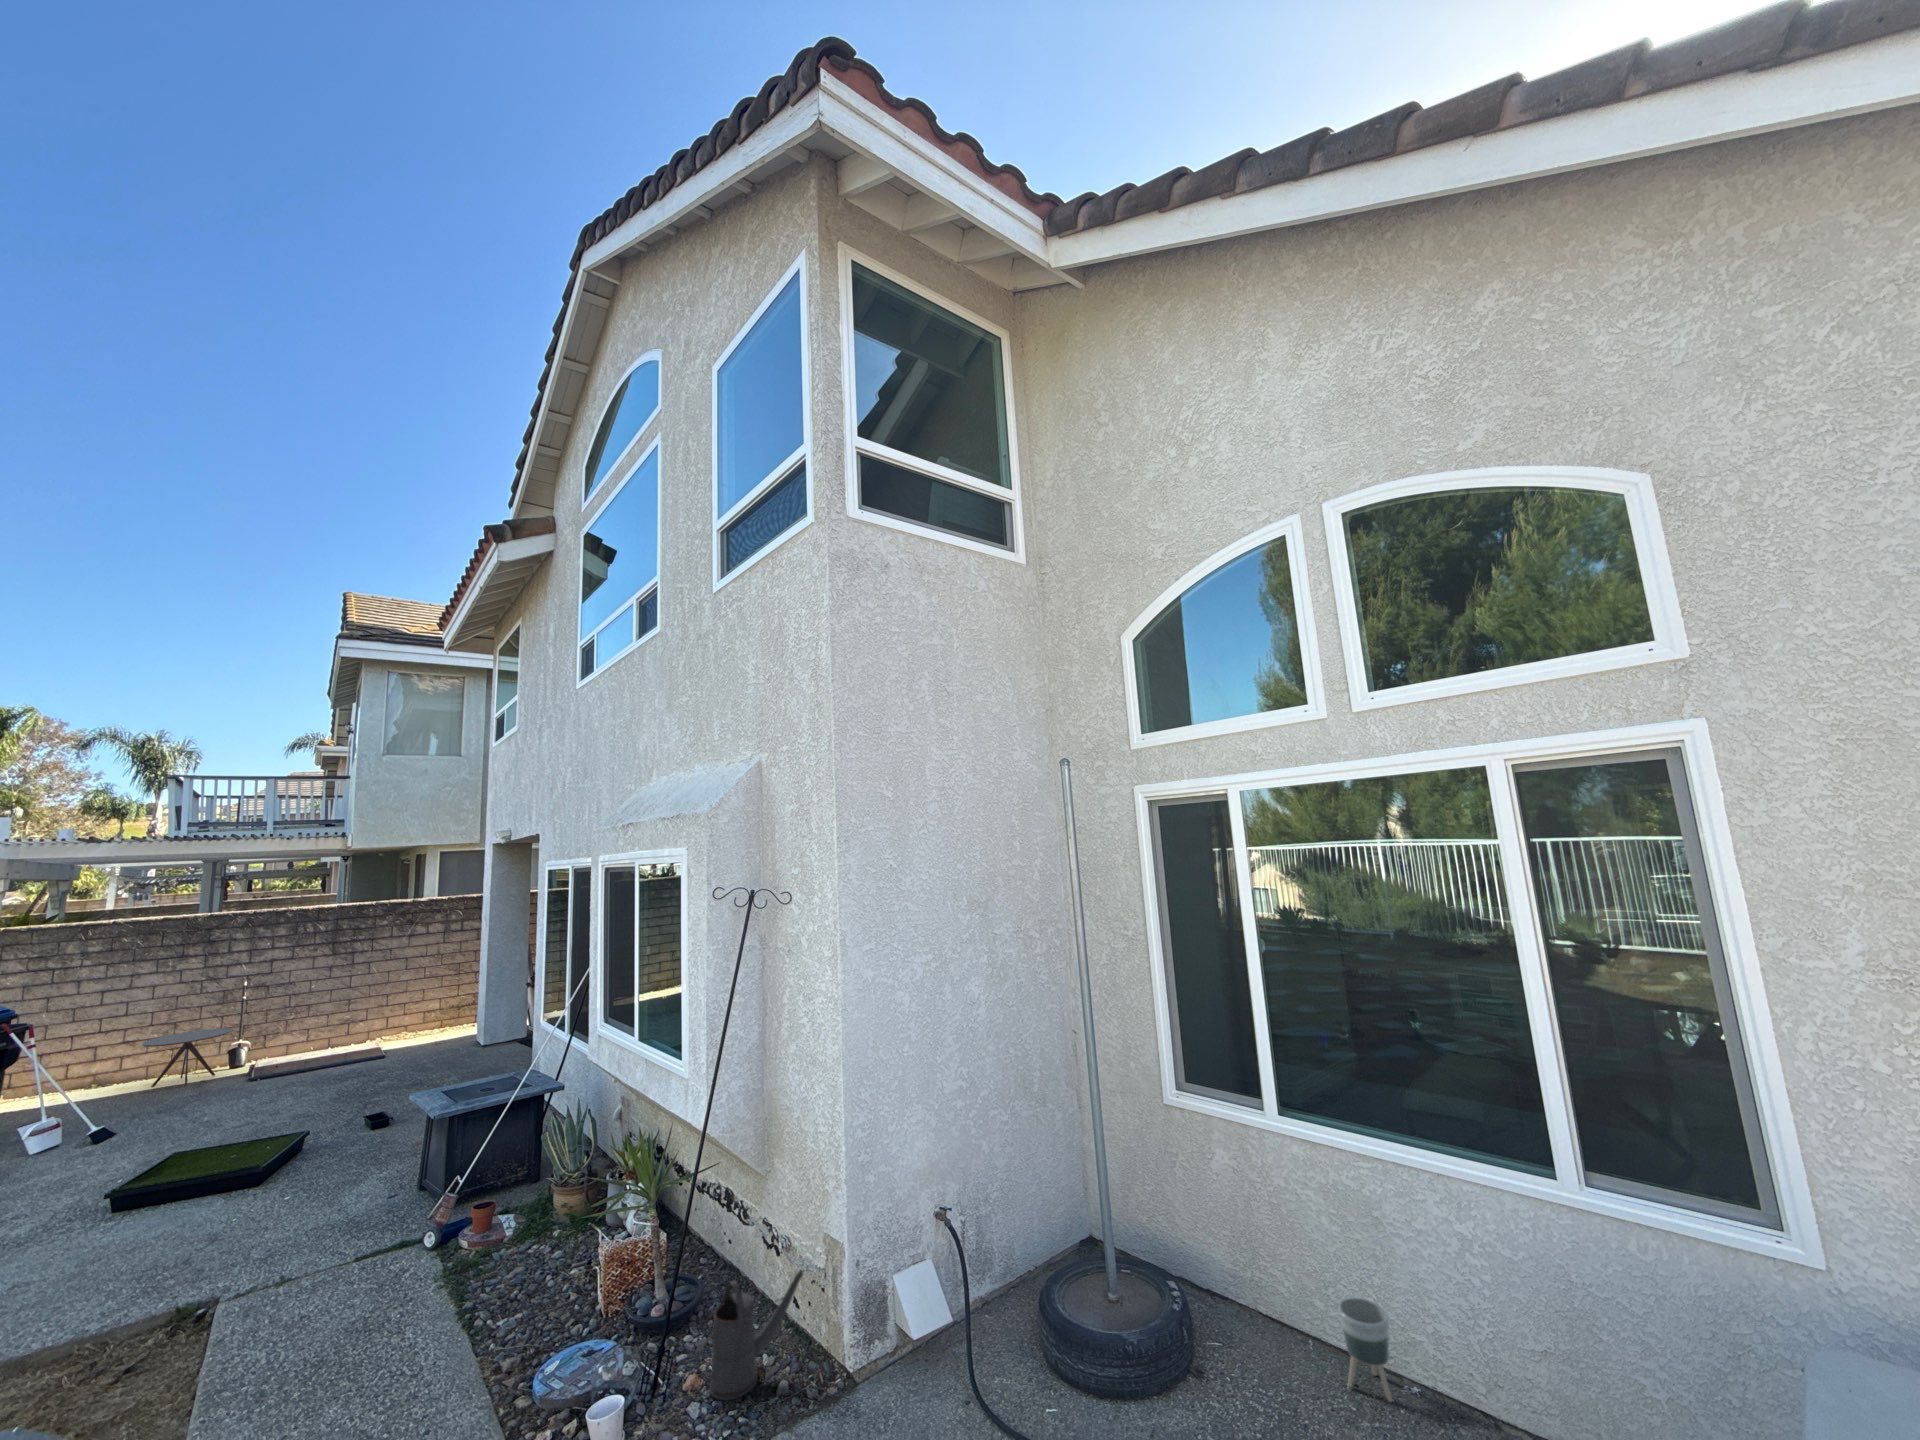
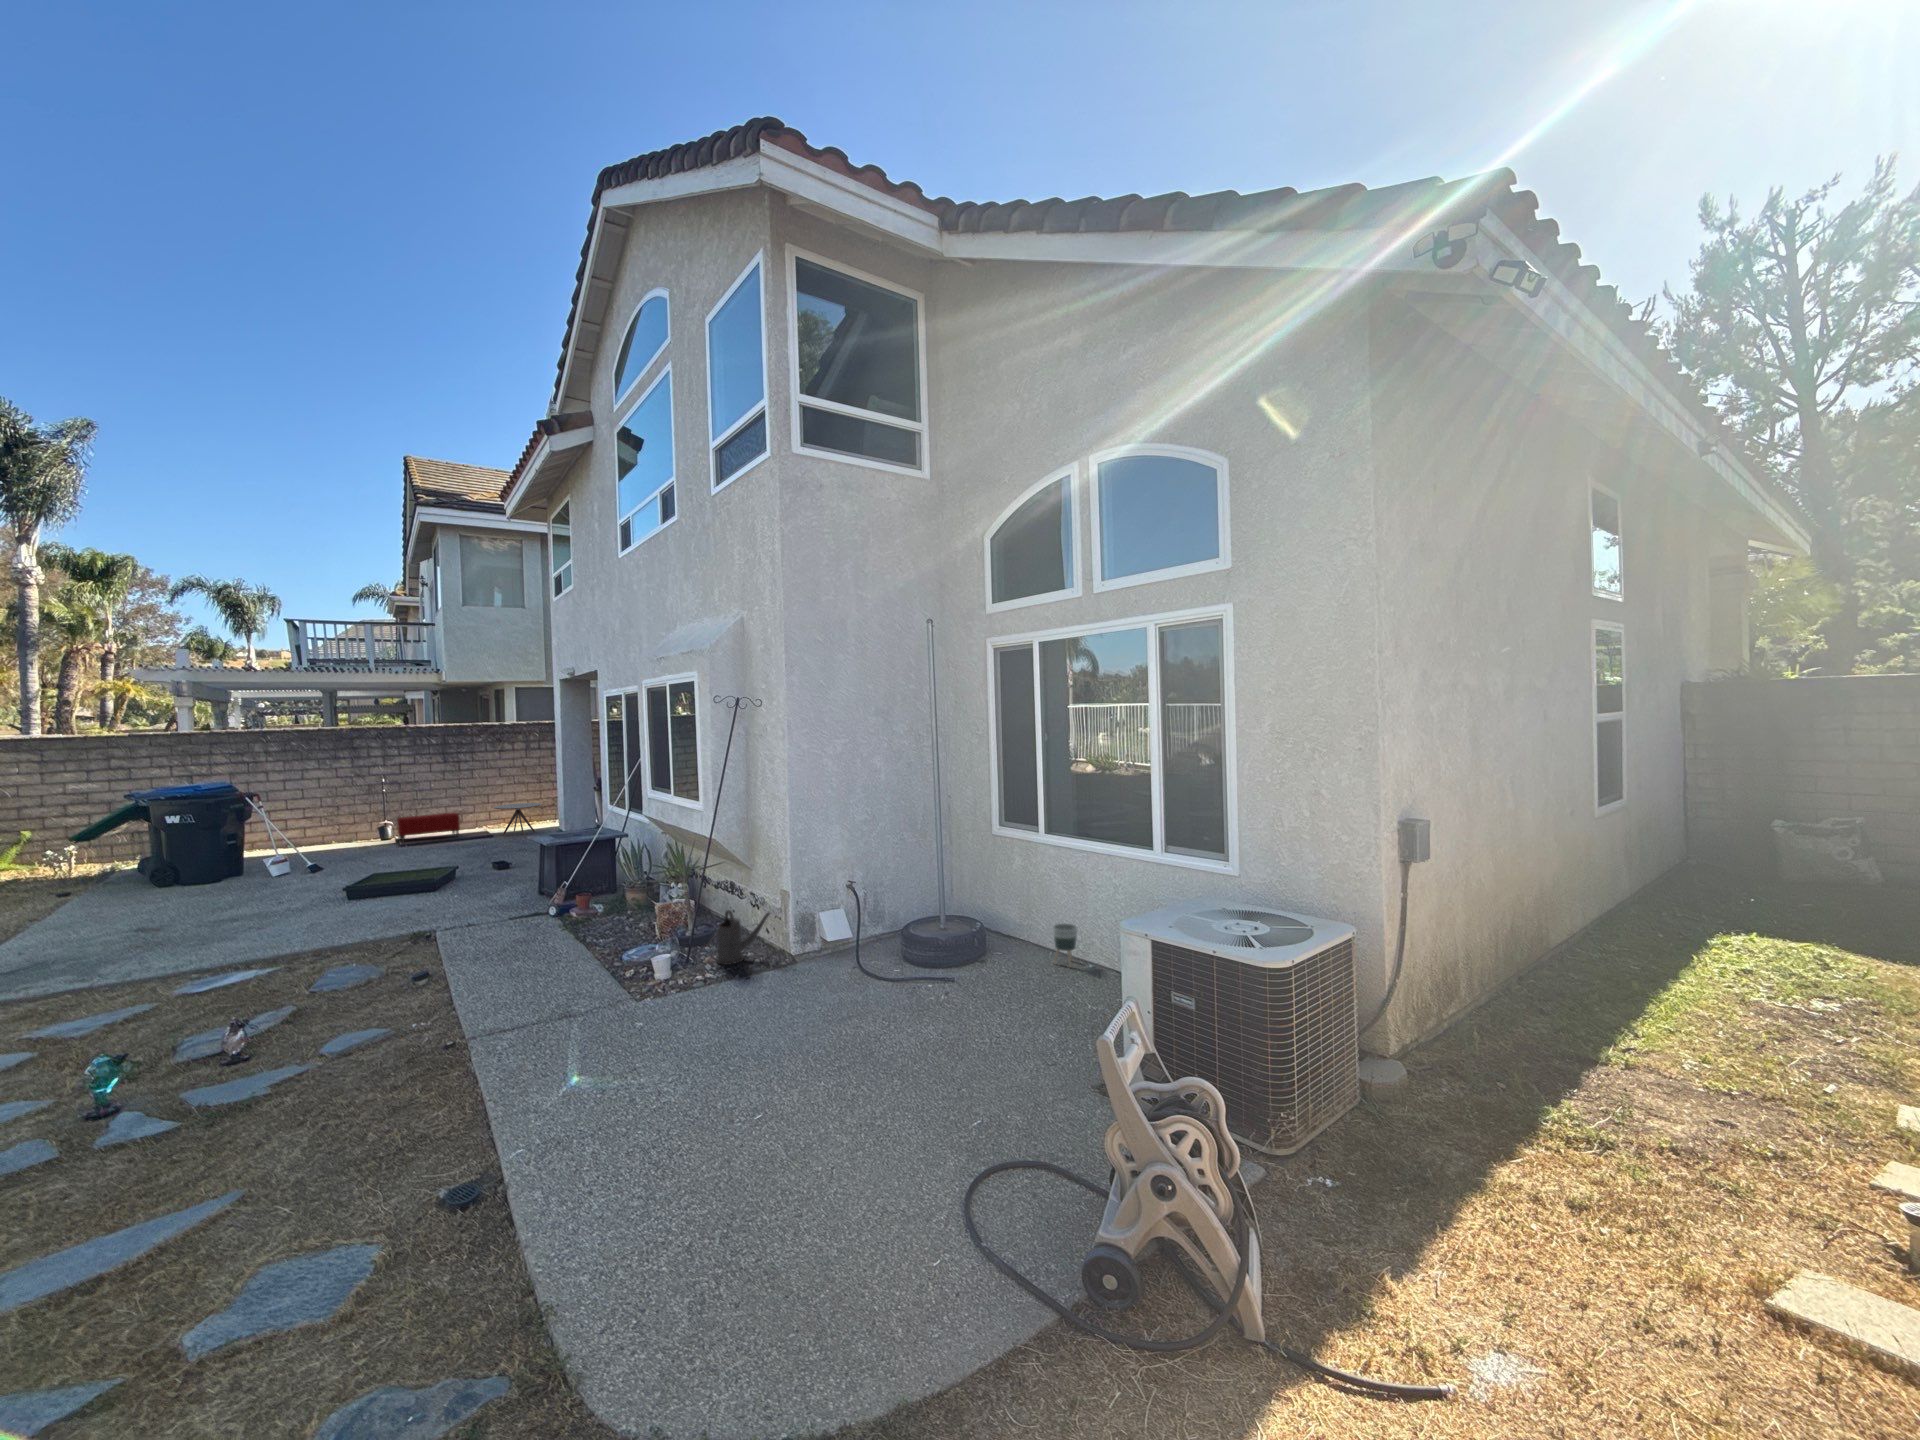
bench: none [255,1020,345,1070] -> present [397,812,460,842]
round table: present [142,1028,232,1087] -> present [494,803,541,835]

